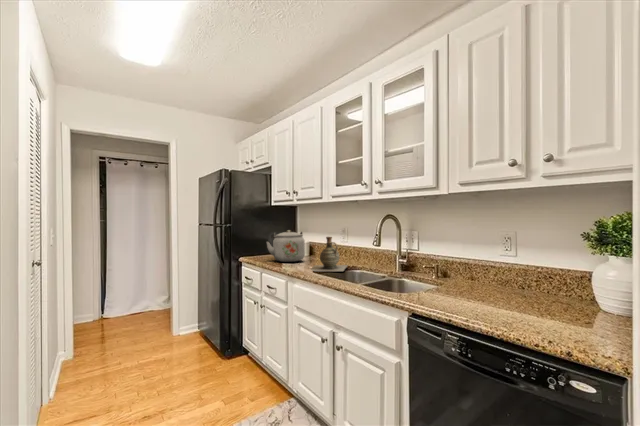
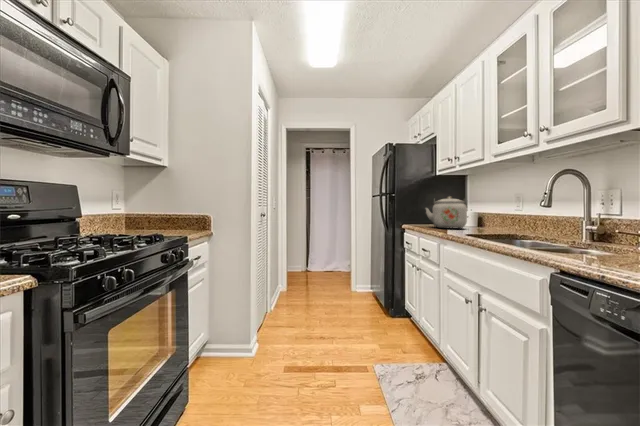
ceramic jug: present [311,237,347,271] -> none [461,200,514,236]

